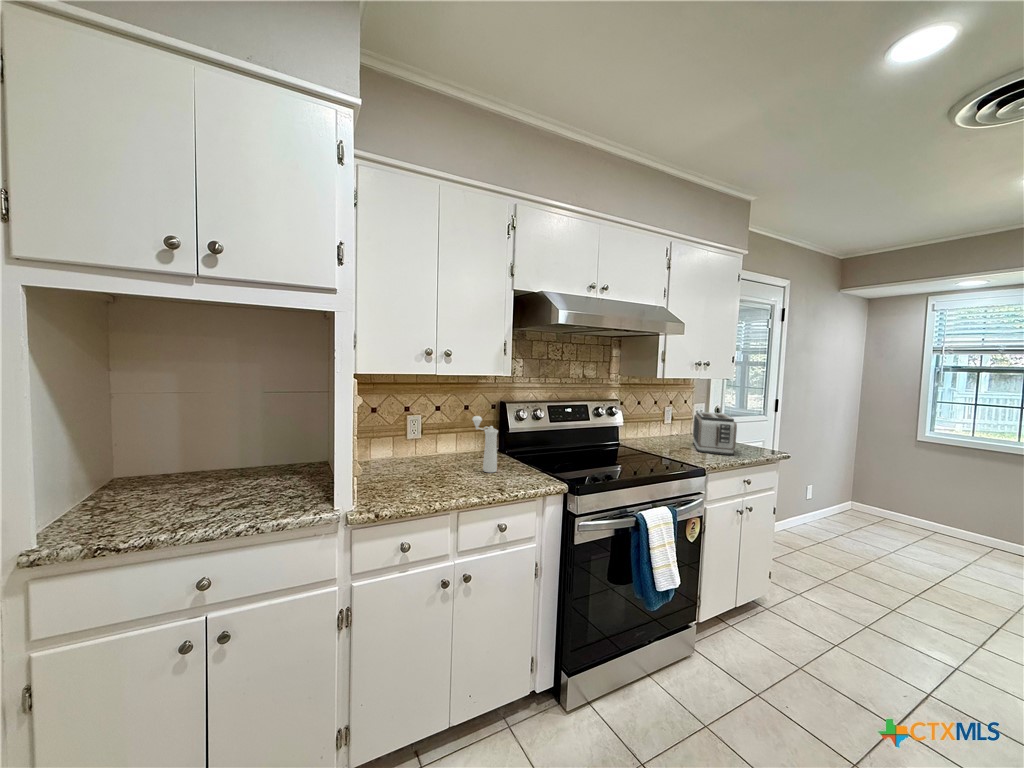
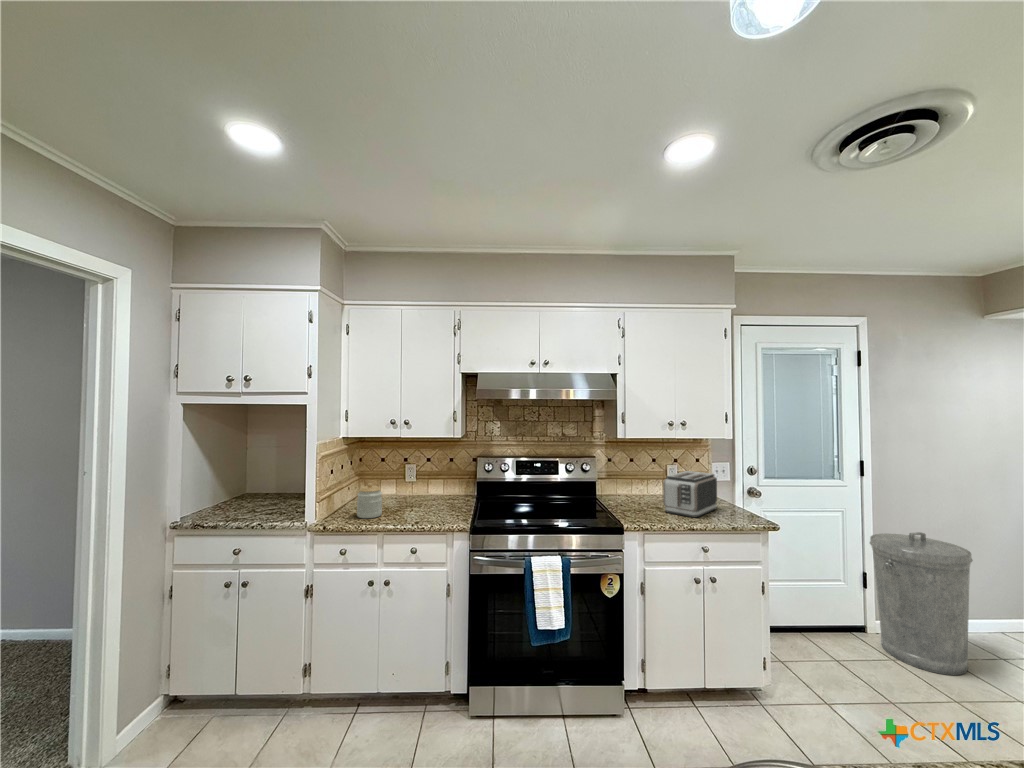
pepper mill: present [472,416,498,473] -> none [432,468,443,512]
jar: none [399,440,436,493] -> present [357,483,382,518]
trash can: none [777,454,849,555] -> present [870,532,973,675]

